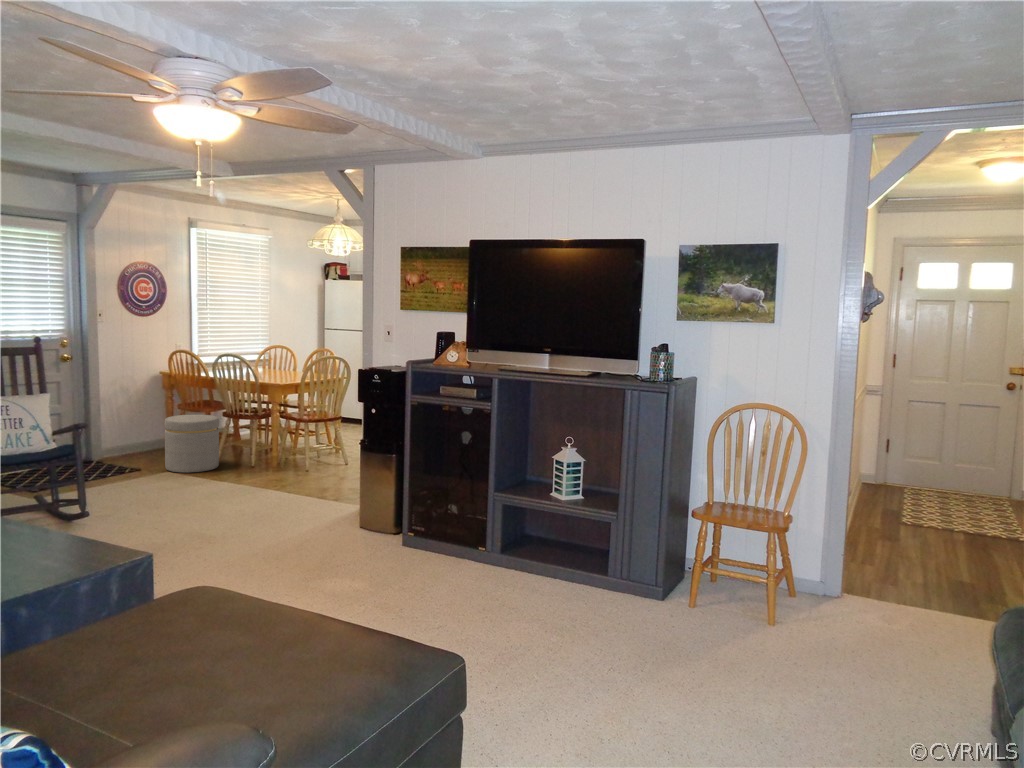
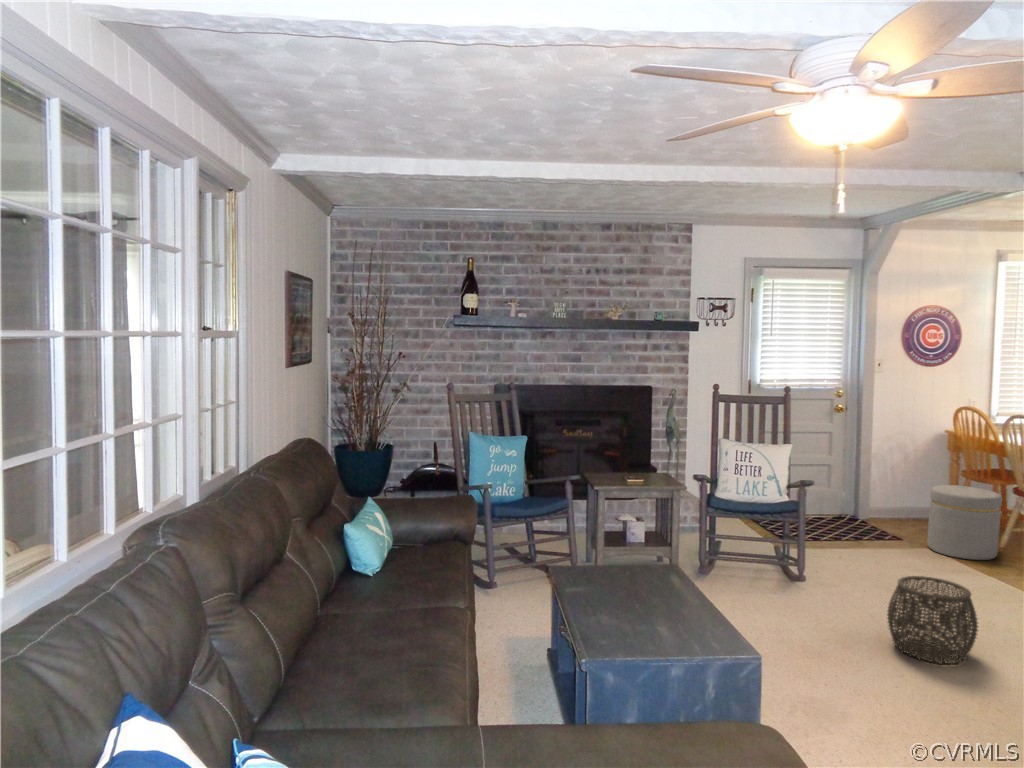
woven basket: none [174,480,241,544] -> present [887,576,978,664]

